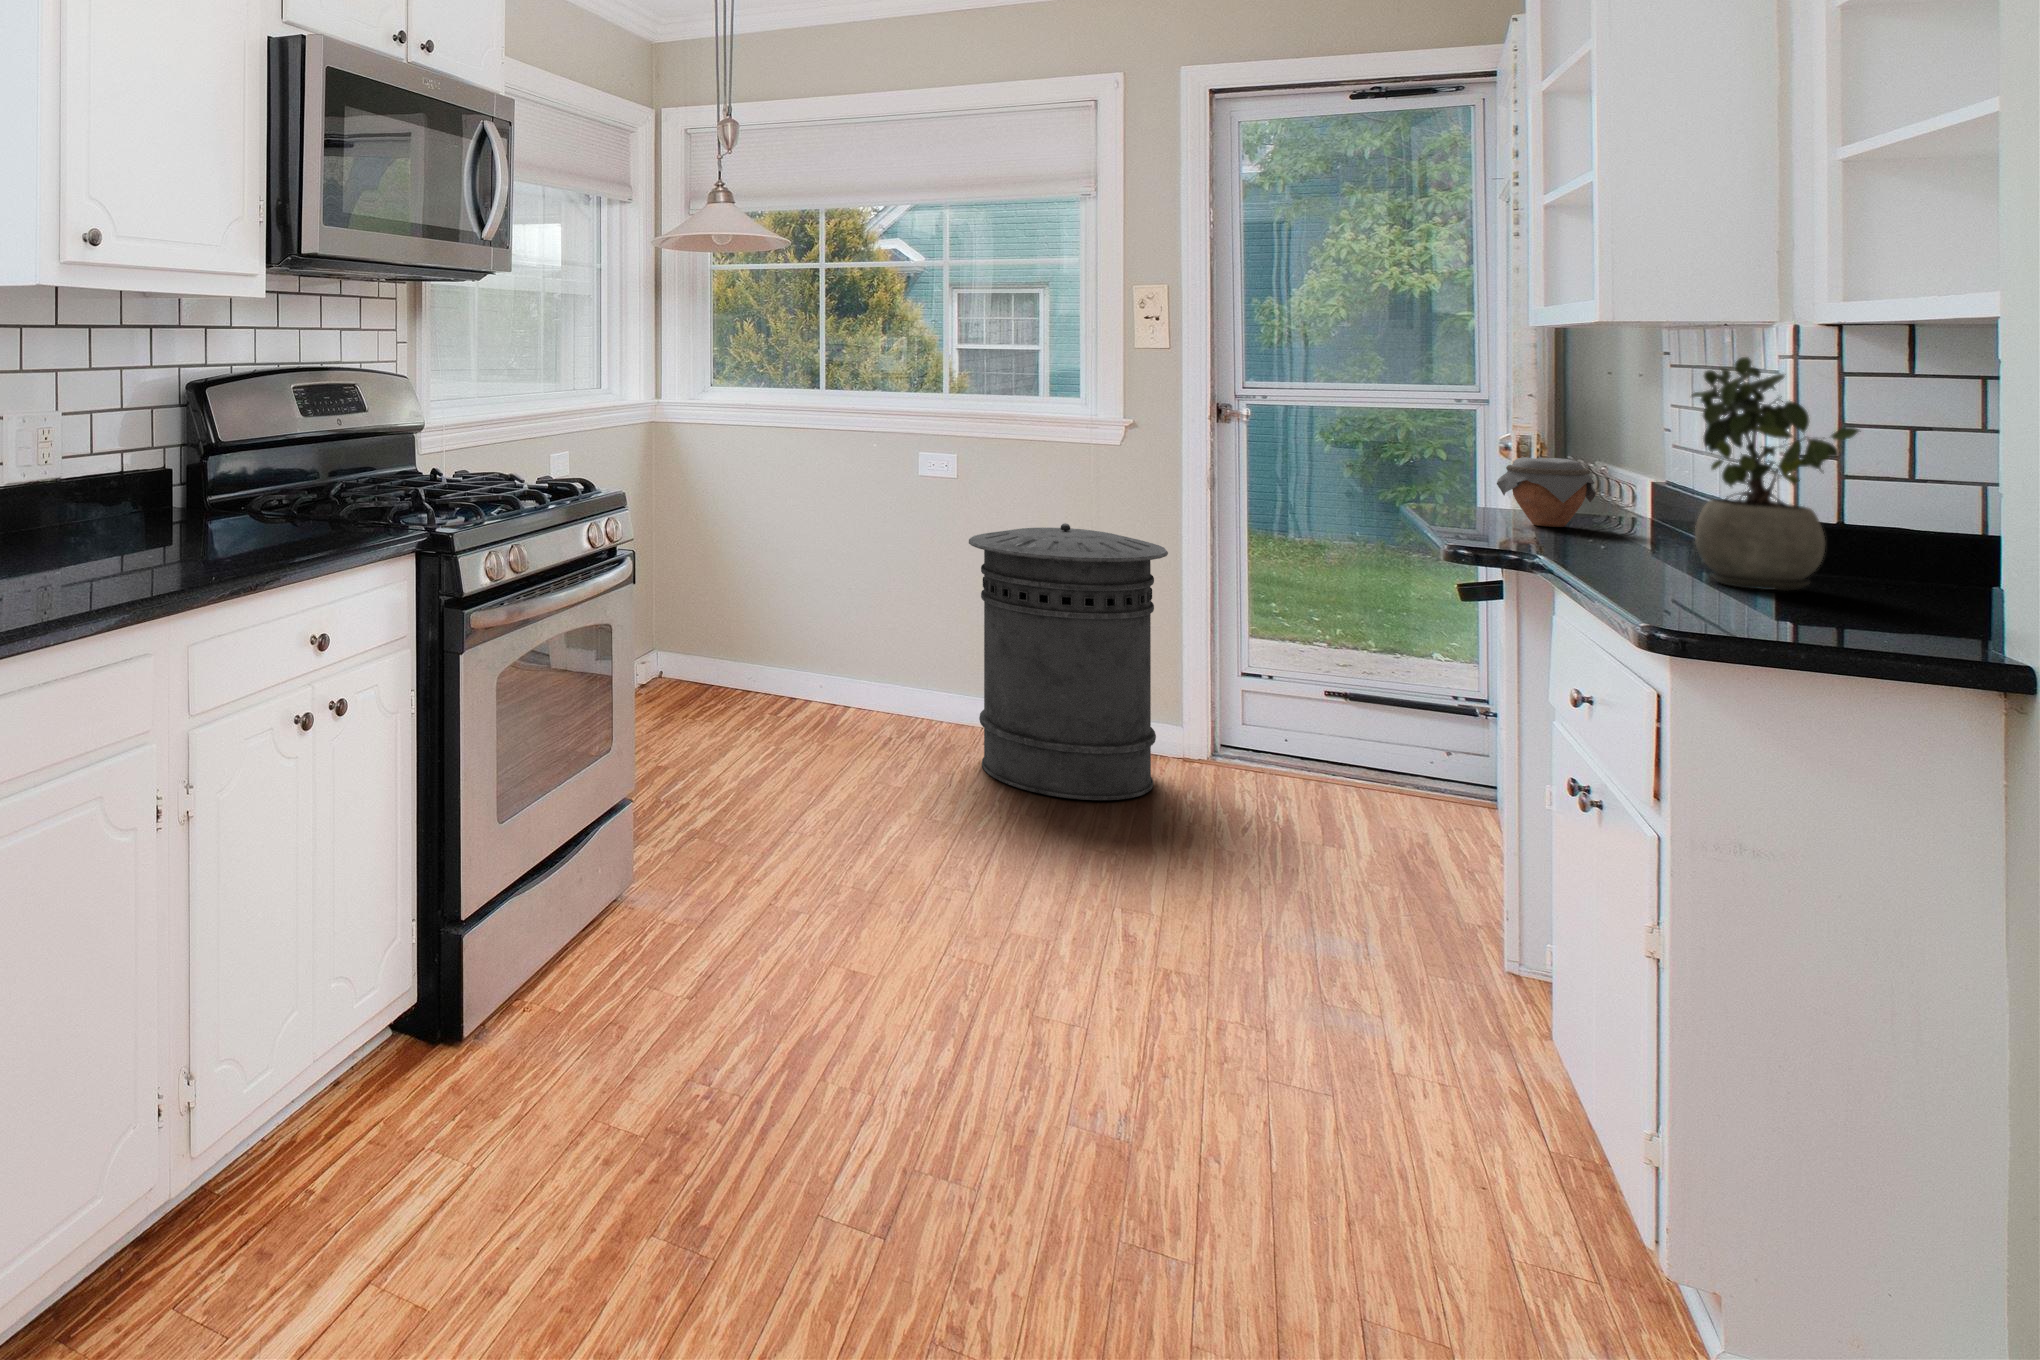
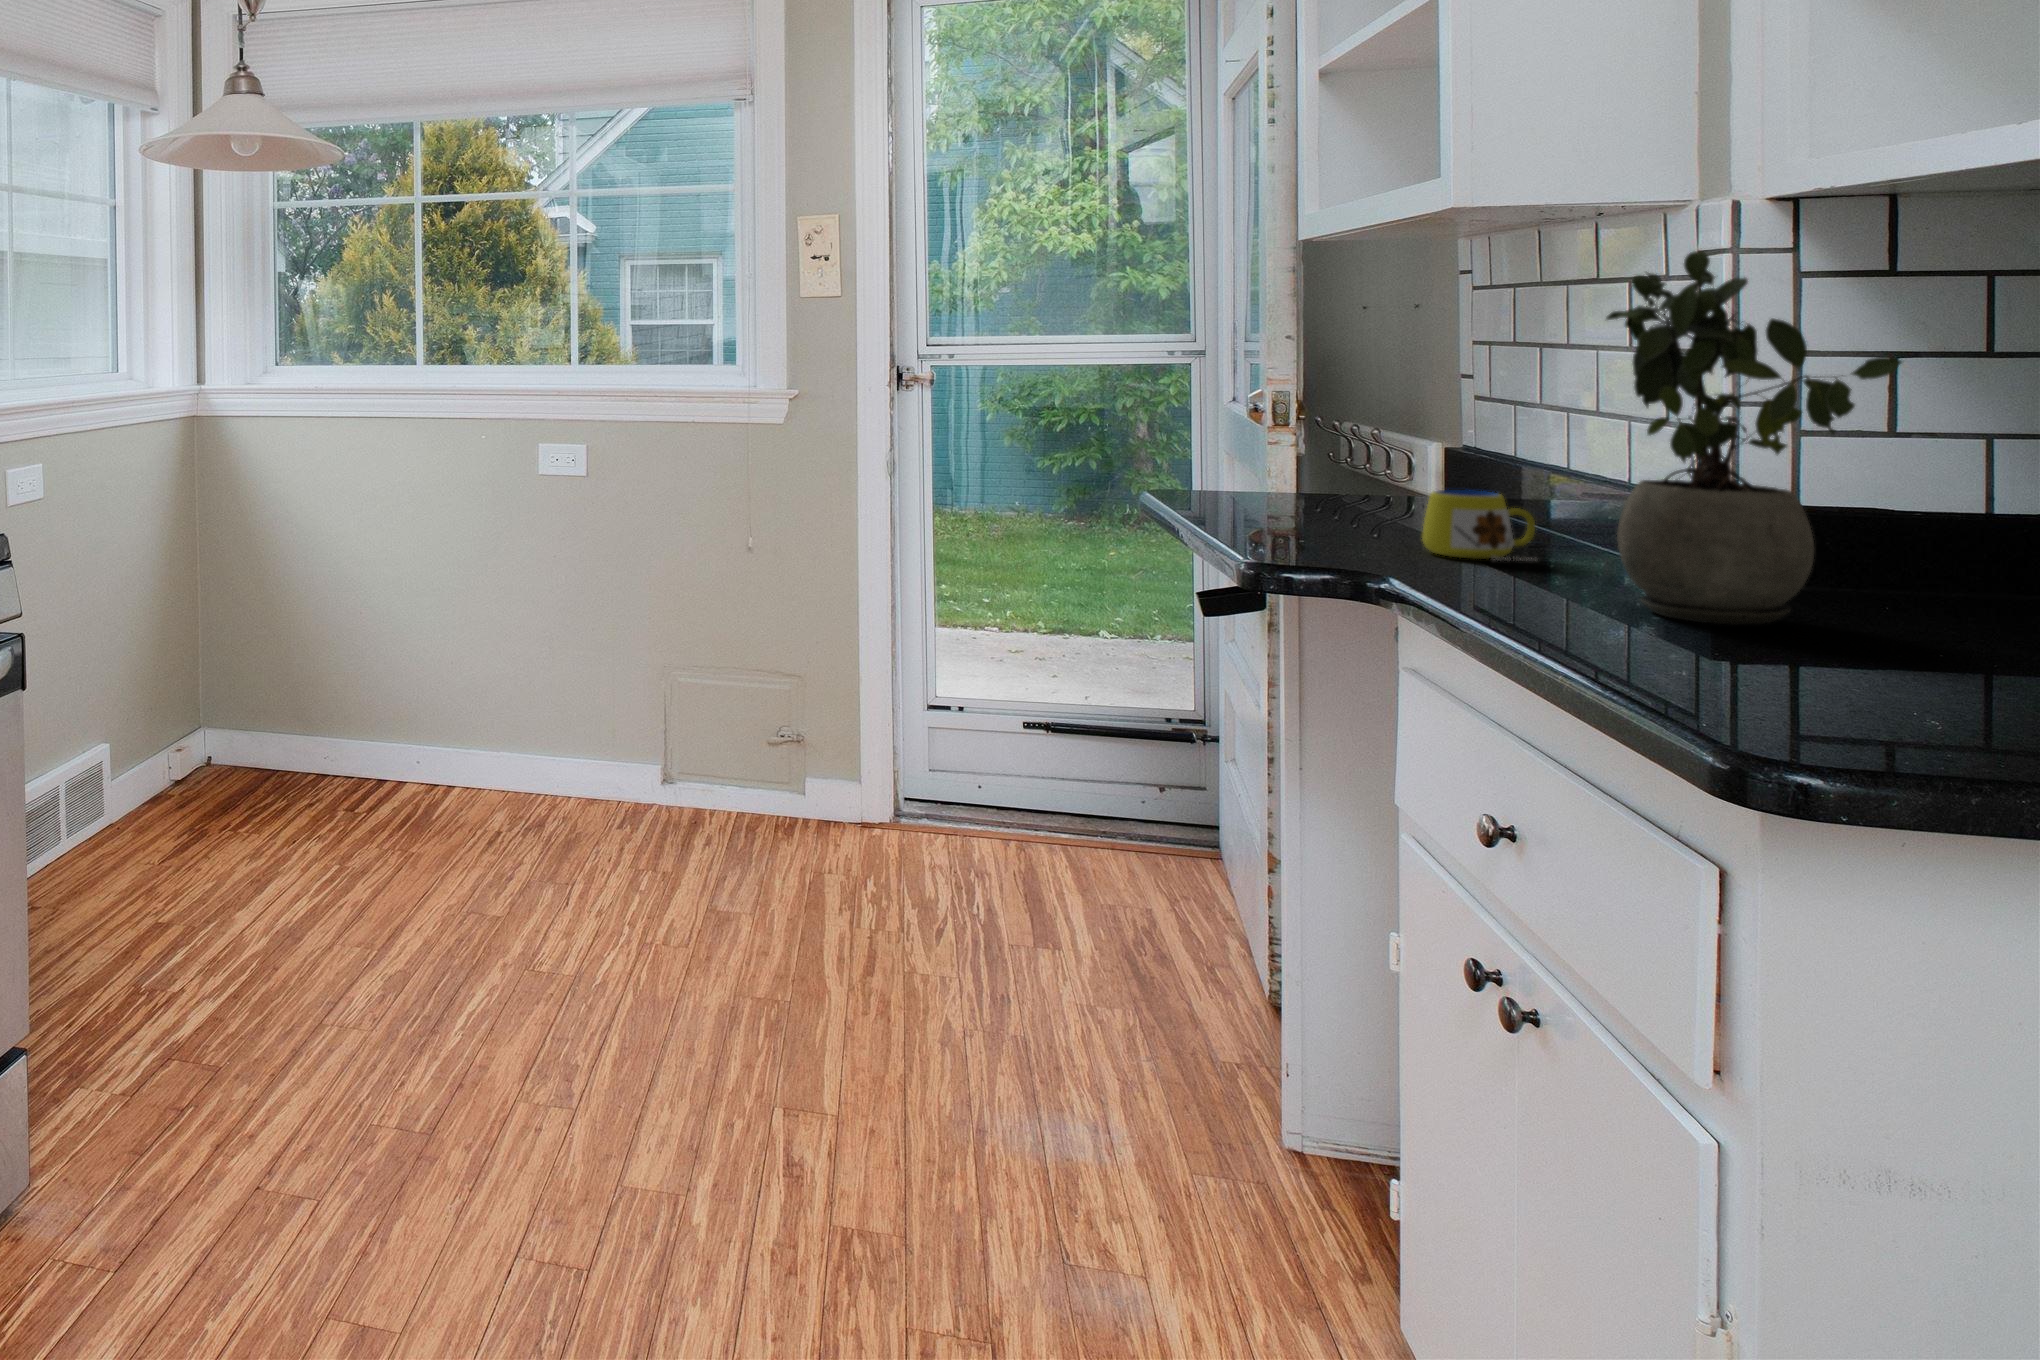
jar: present [1497,457,1596,527] -> none [1273,422,1400,519]
mug: none [1590,506,1676,555] -> present [1422,490,1535,561]
trash can: present [969,523,1168,800] -> none [593,530,843,907]

